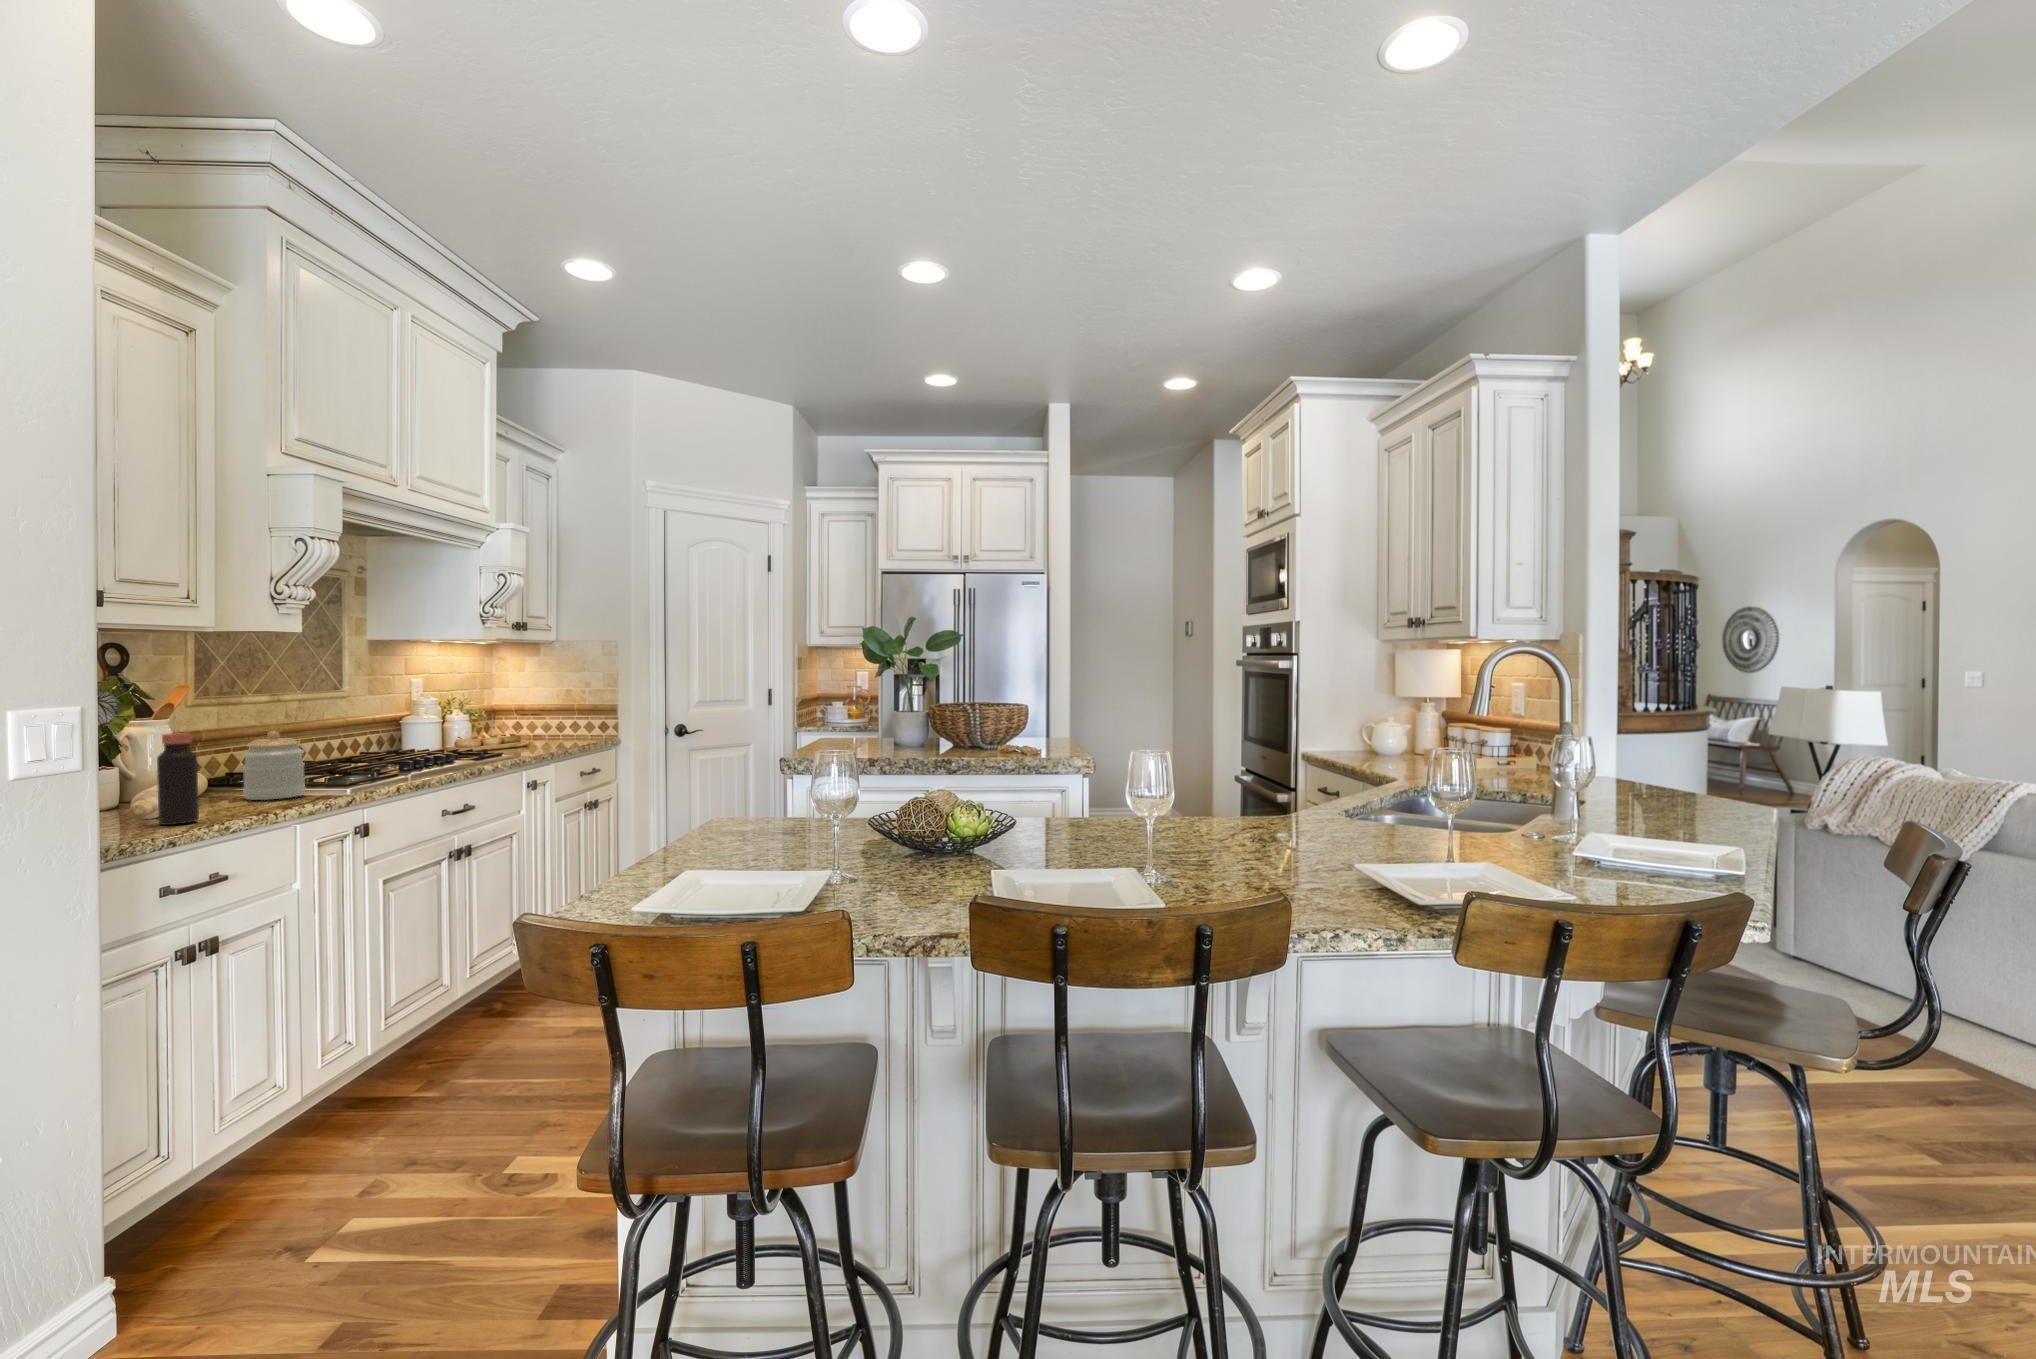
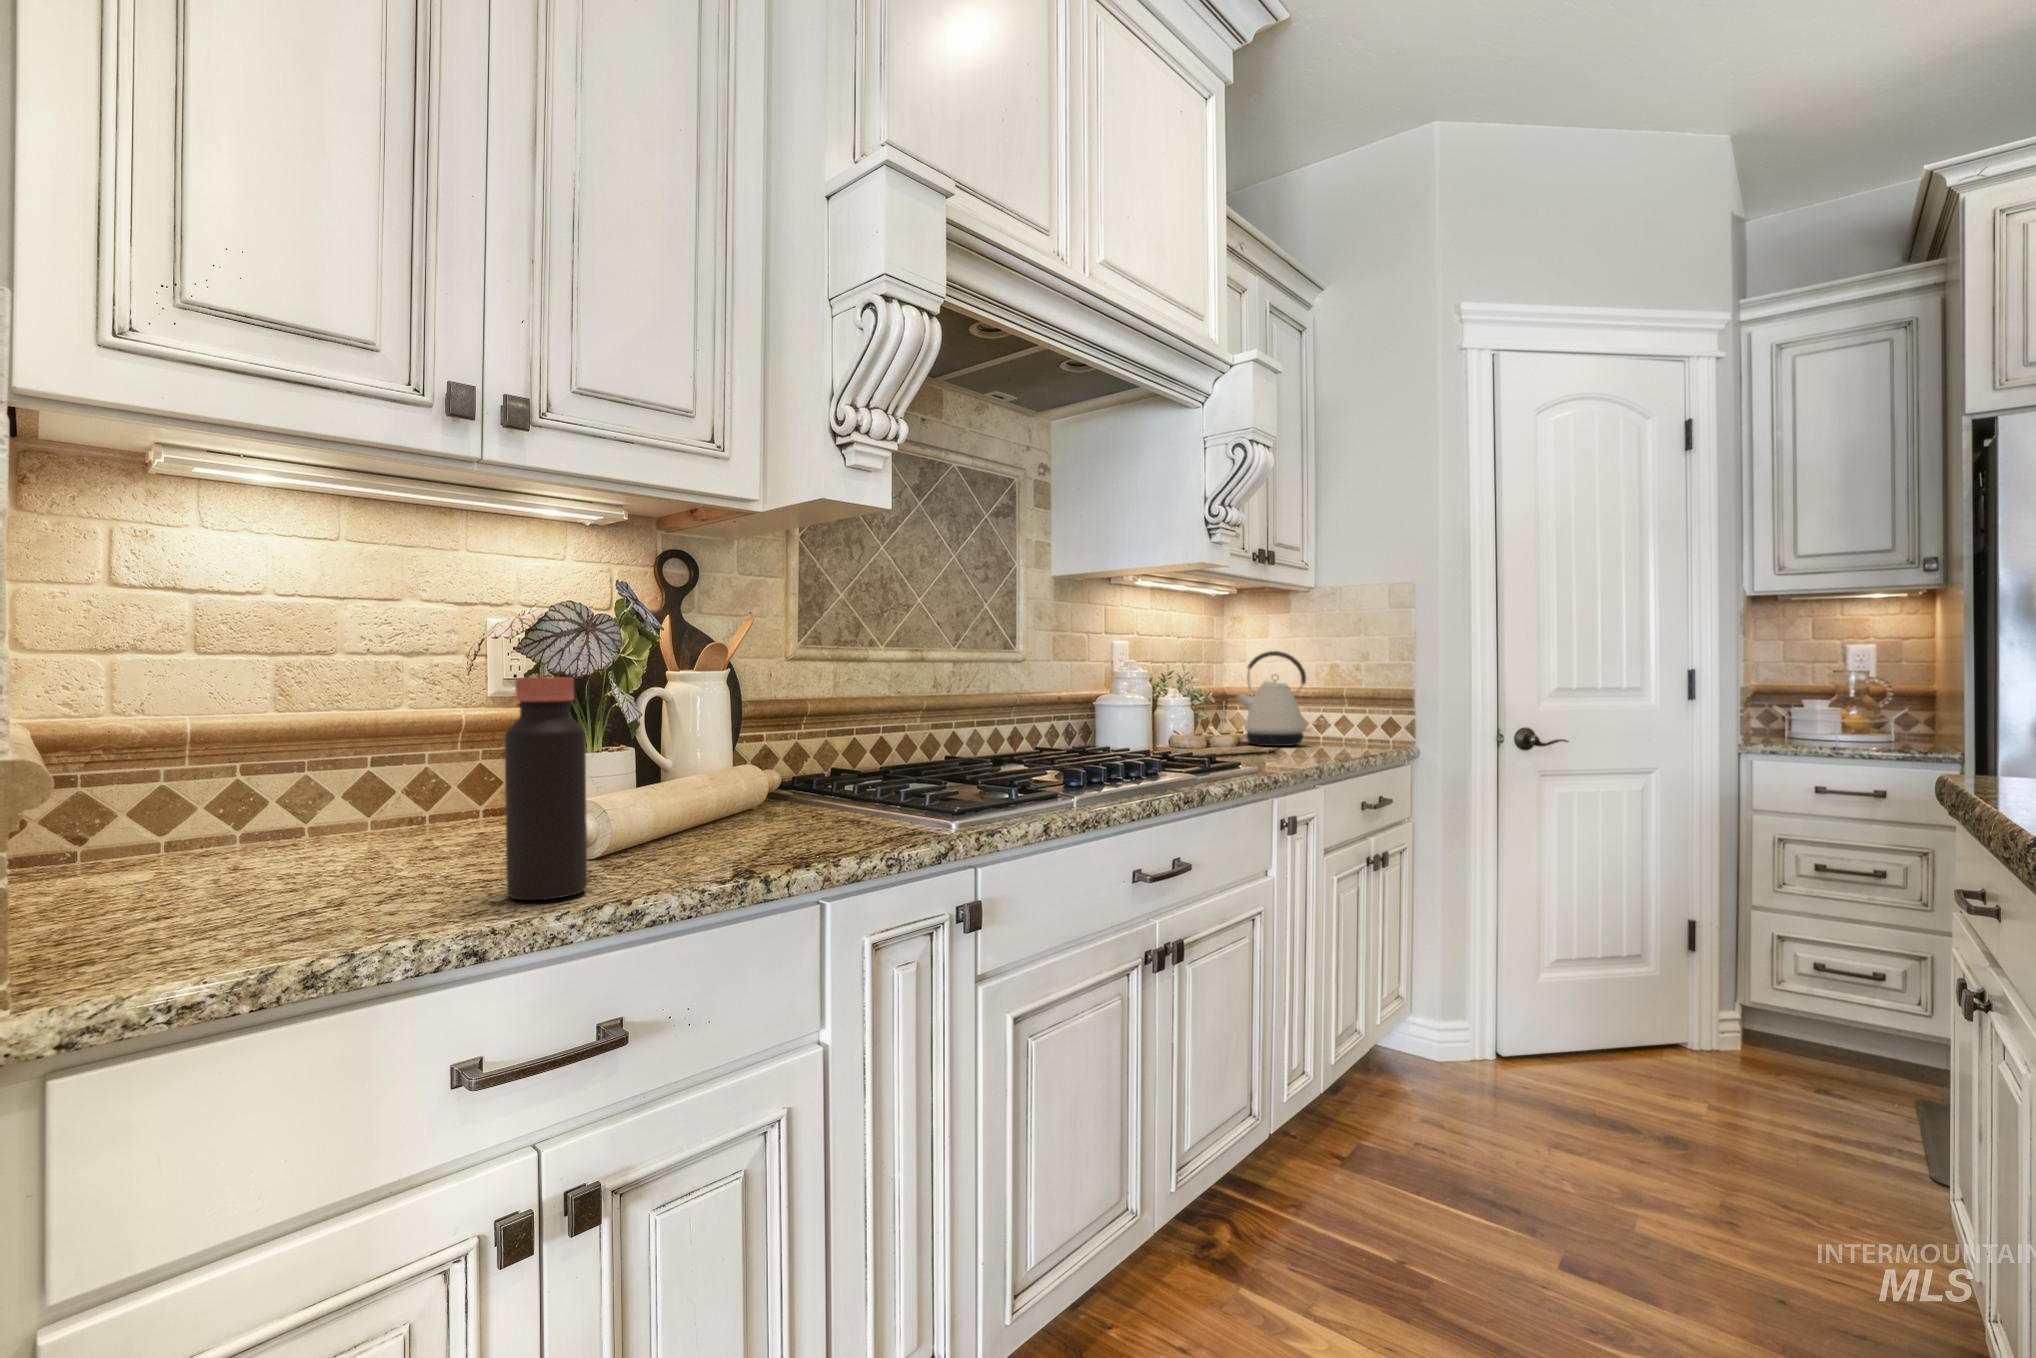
kettle: none [501,685,552,743] -> present [1236,651,1311,746]
jar: present [243,731,305,800] -> none [767,692,871,837]

